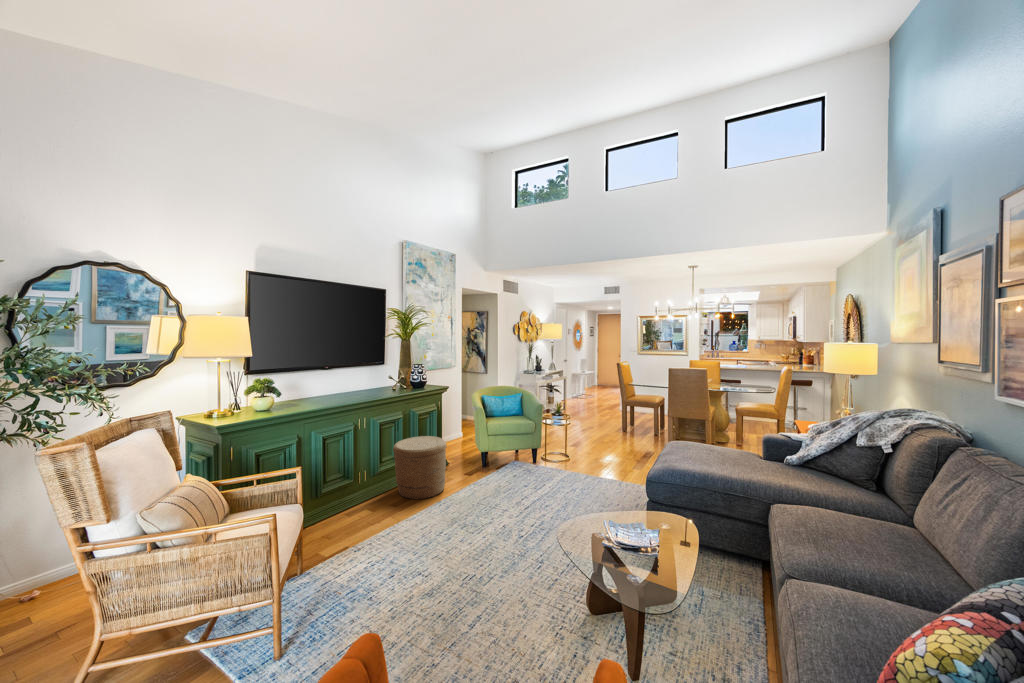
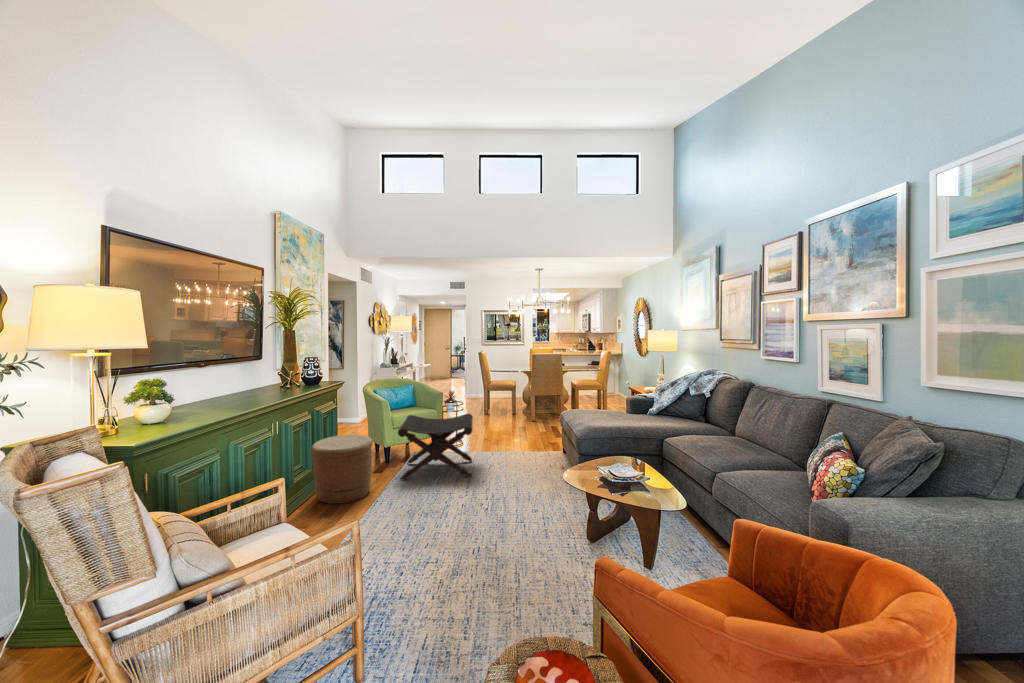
footstool: none [473,424,559,500] -> present [398,414,473,480]

